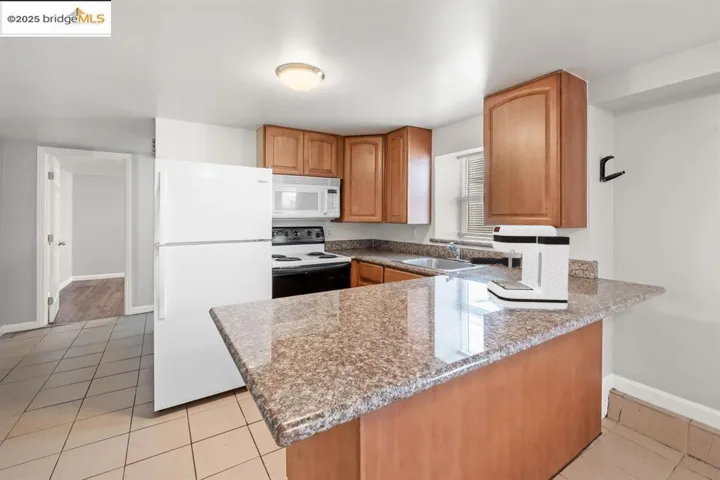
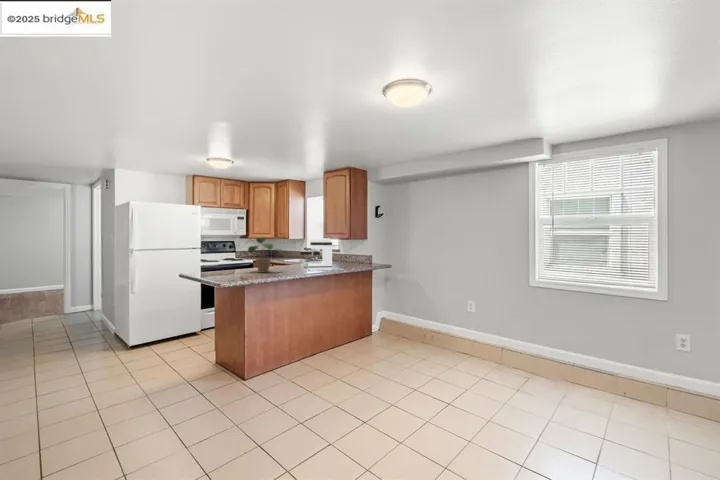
potted plant: none [349,222,437,310] -> present [248,238,281,273]

